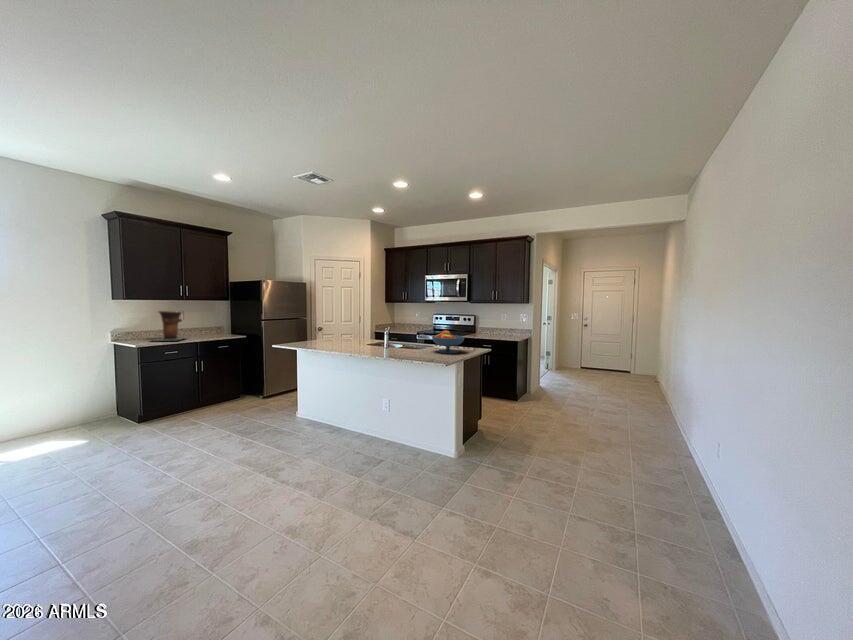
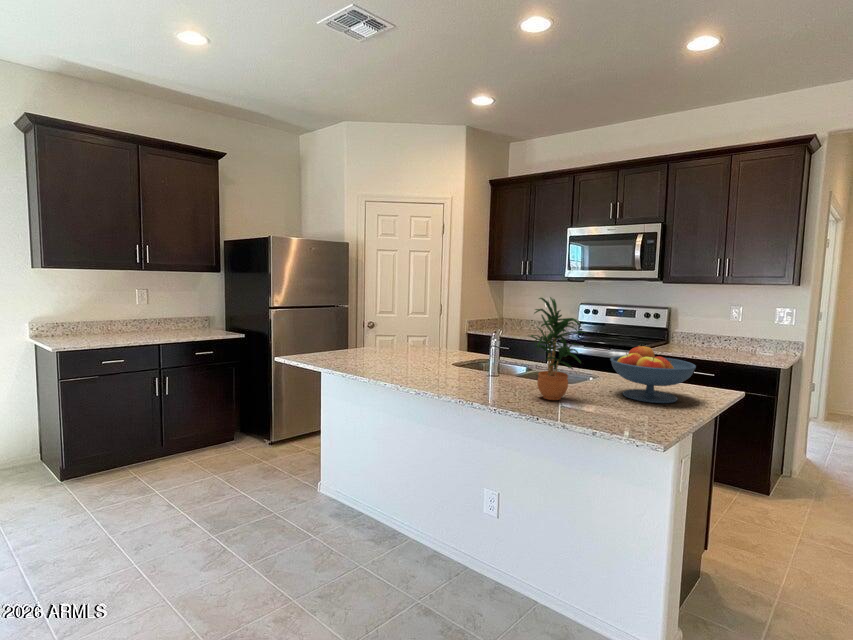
potted plant: none [395,310,420,354] -> present [529,297,586,400]
vase: present [154,311,183,341] -> none [84,288,152,339]

